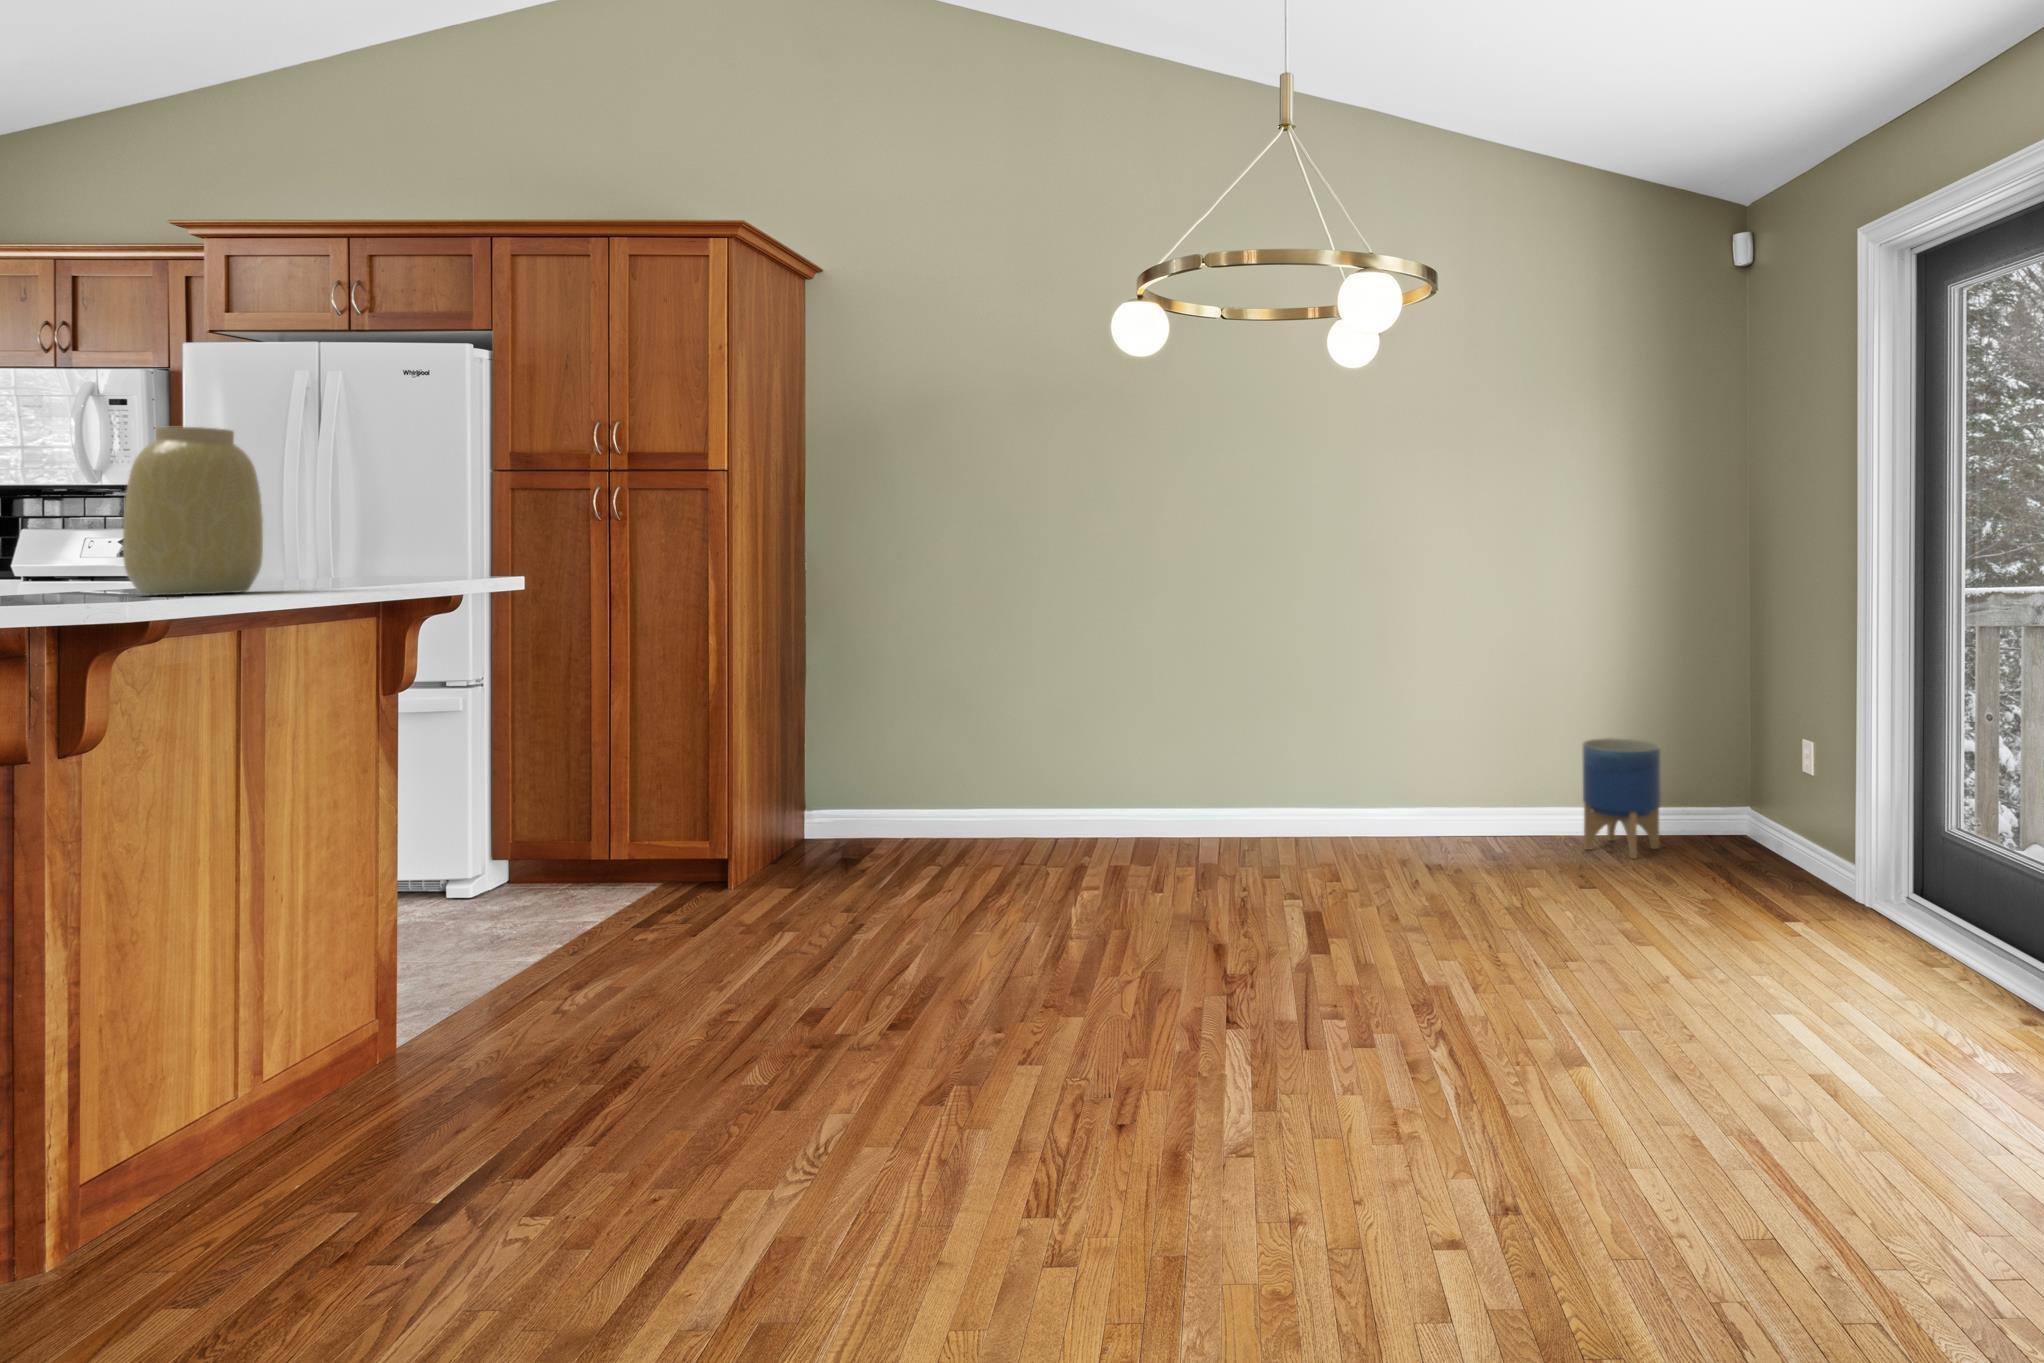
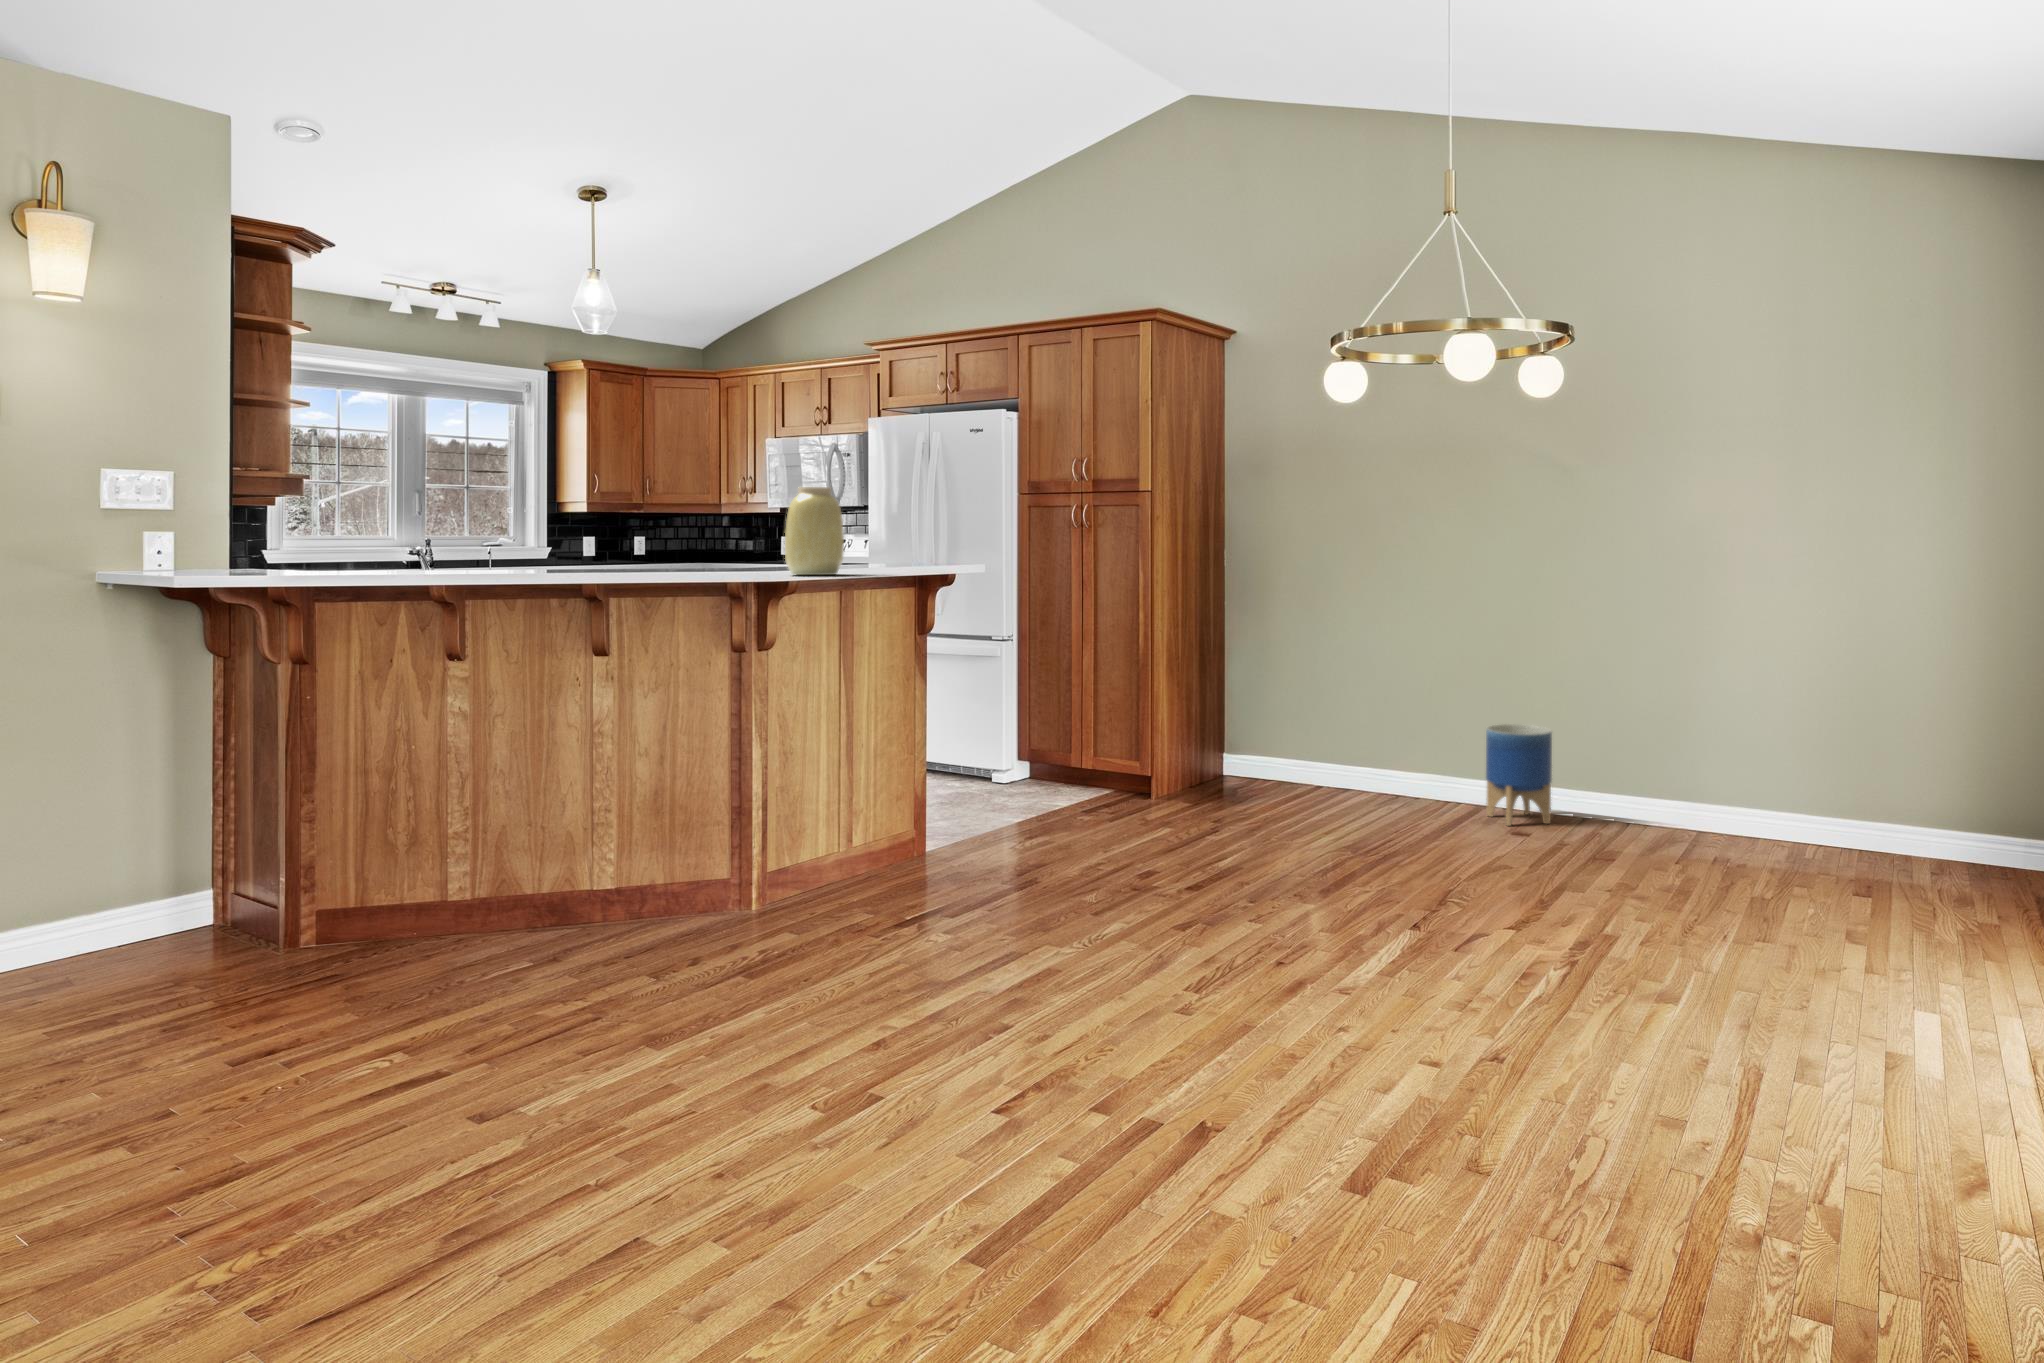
planter: present [1583,738,1661,859] -> present [1486,724,1552,826]

